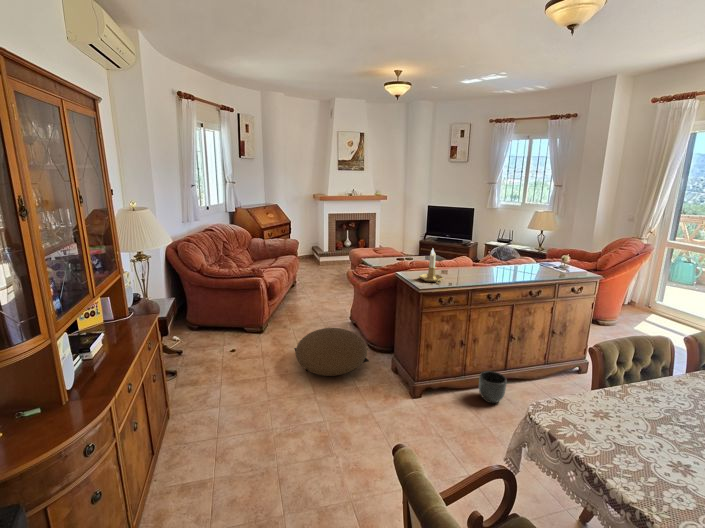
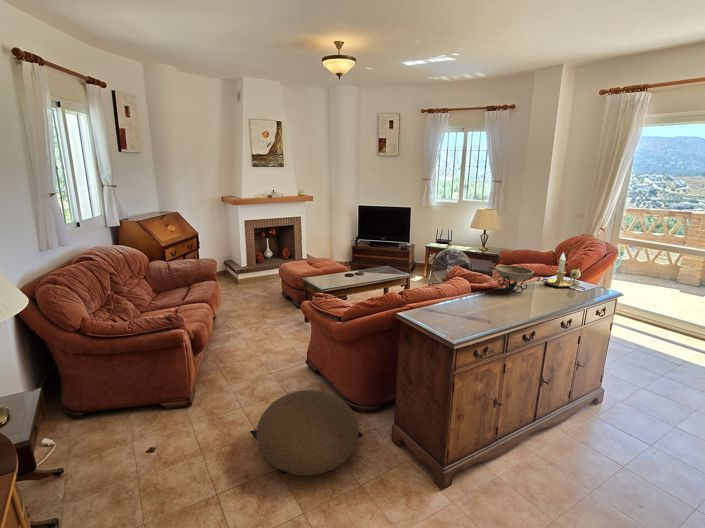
decorative bowl: none [488,248,524,269] -> present [489,265,540,292]
candlestick: present [419,249,444,284] -> present [547,252,579,289]
planter: present [479,371,507,403] -> none [514,428,551,472]

